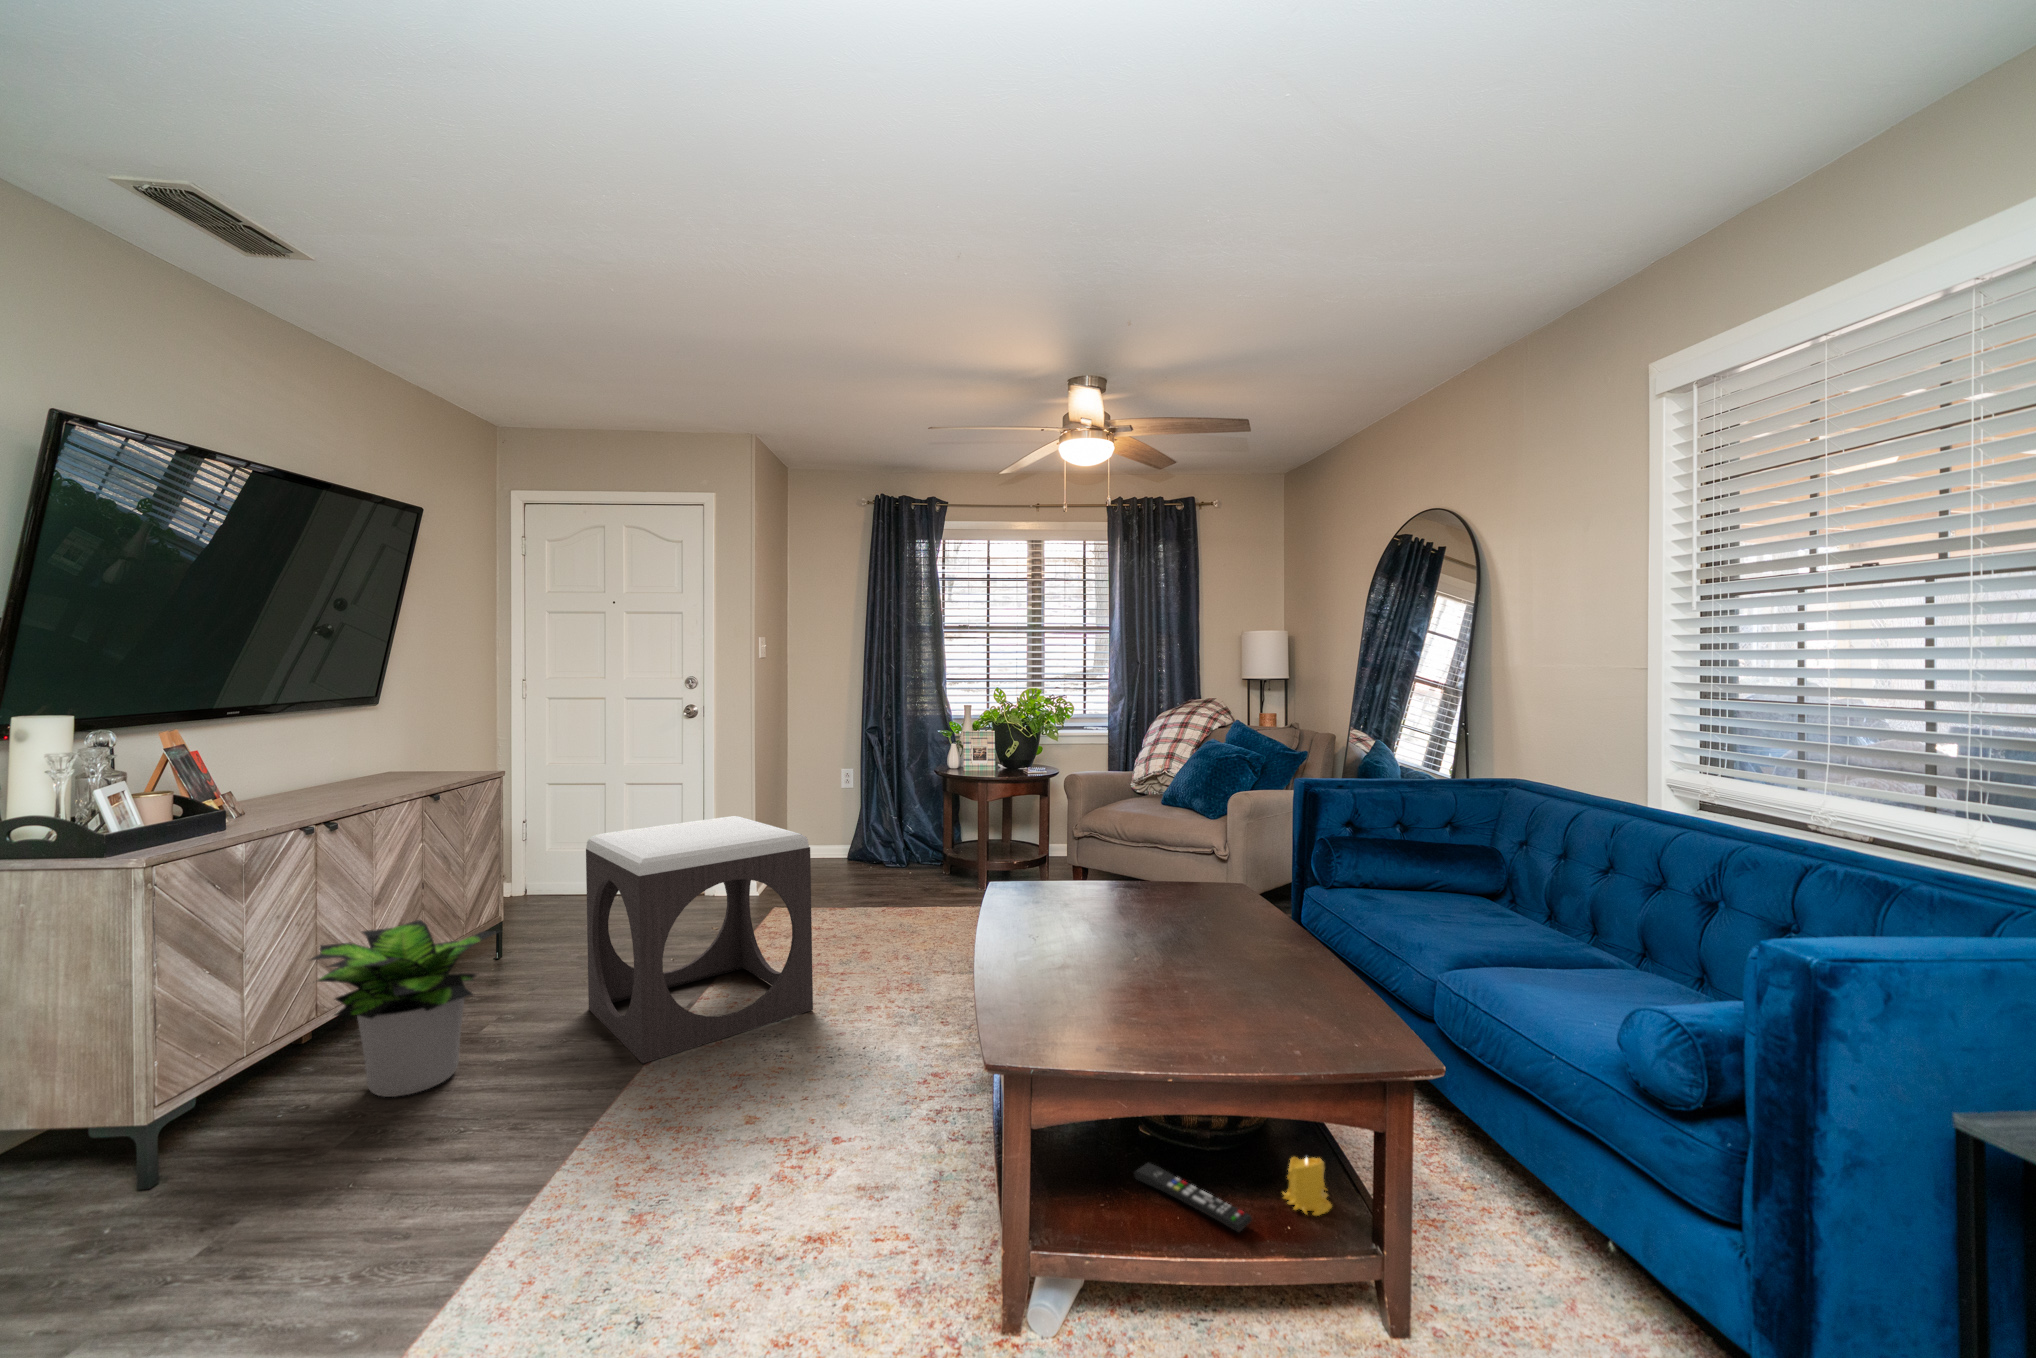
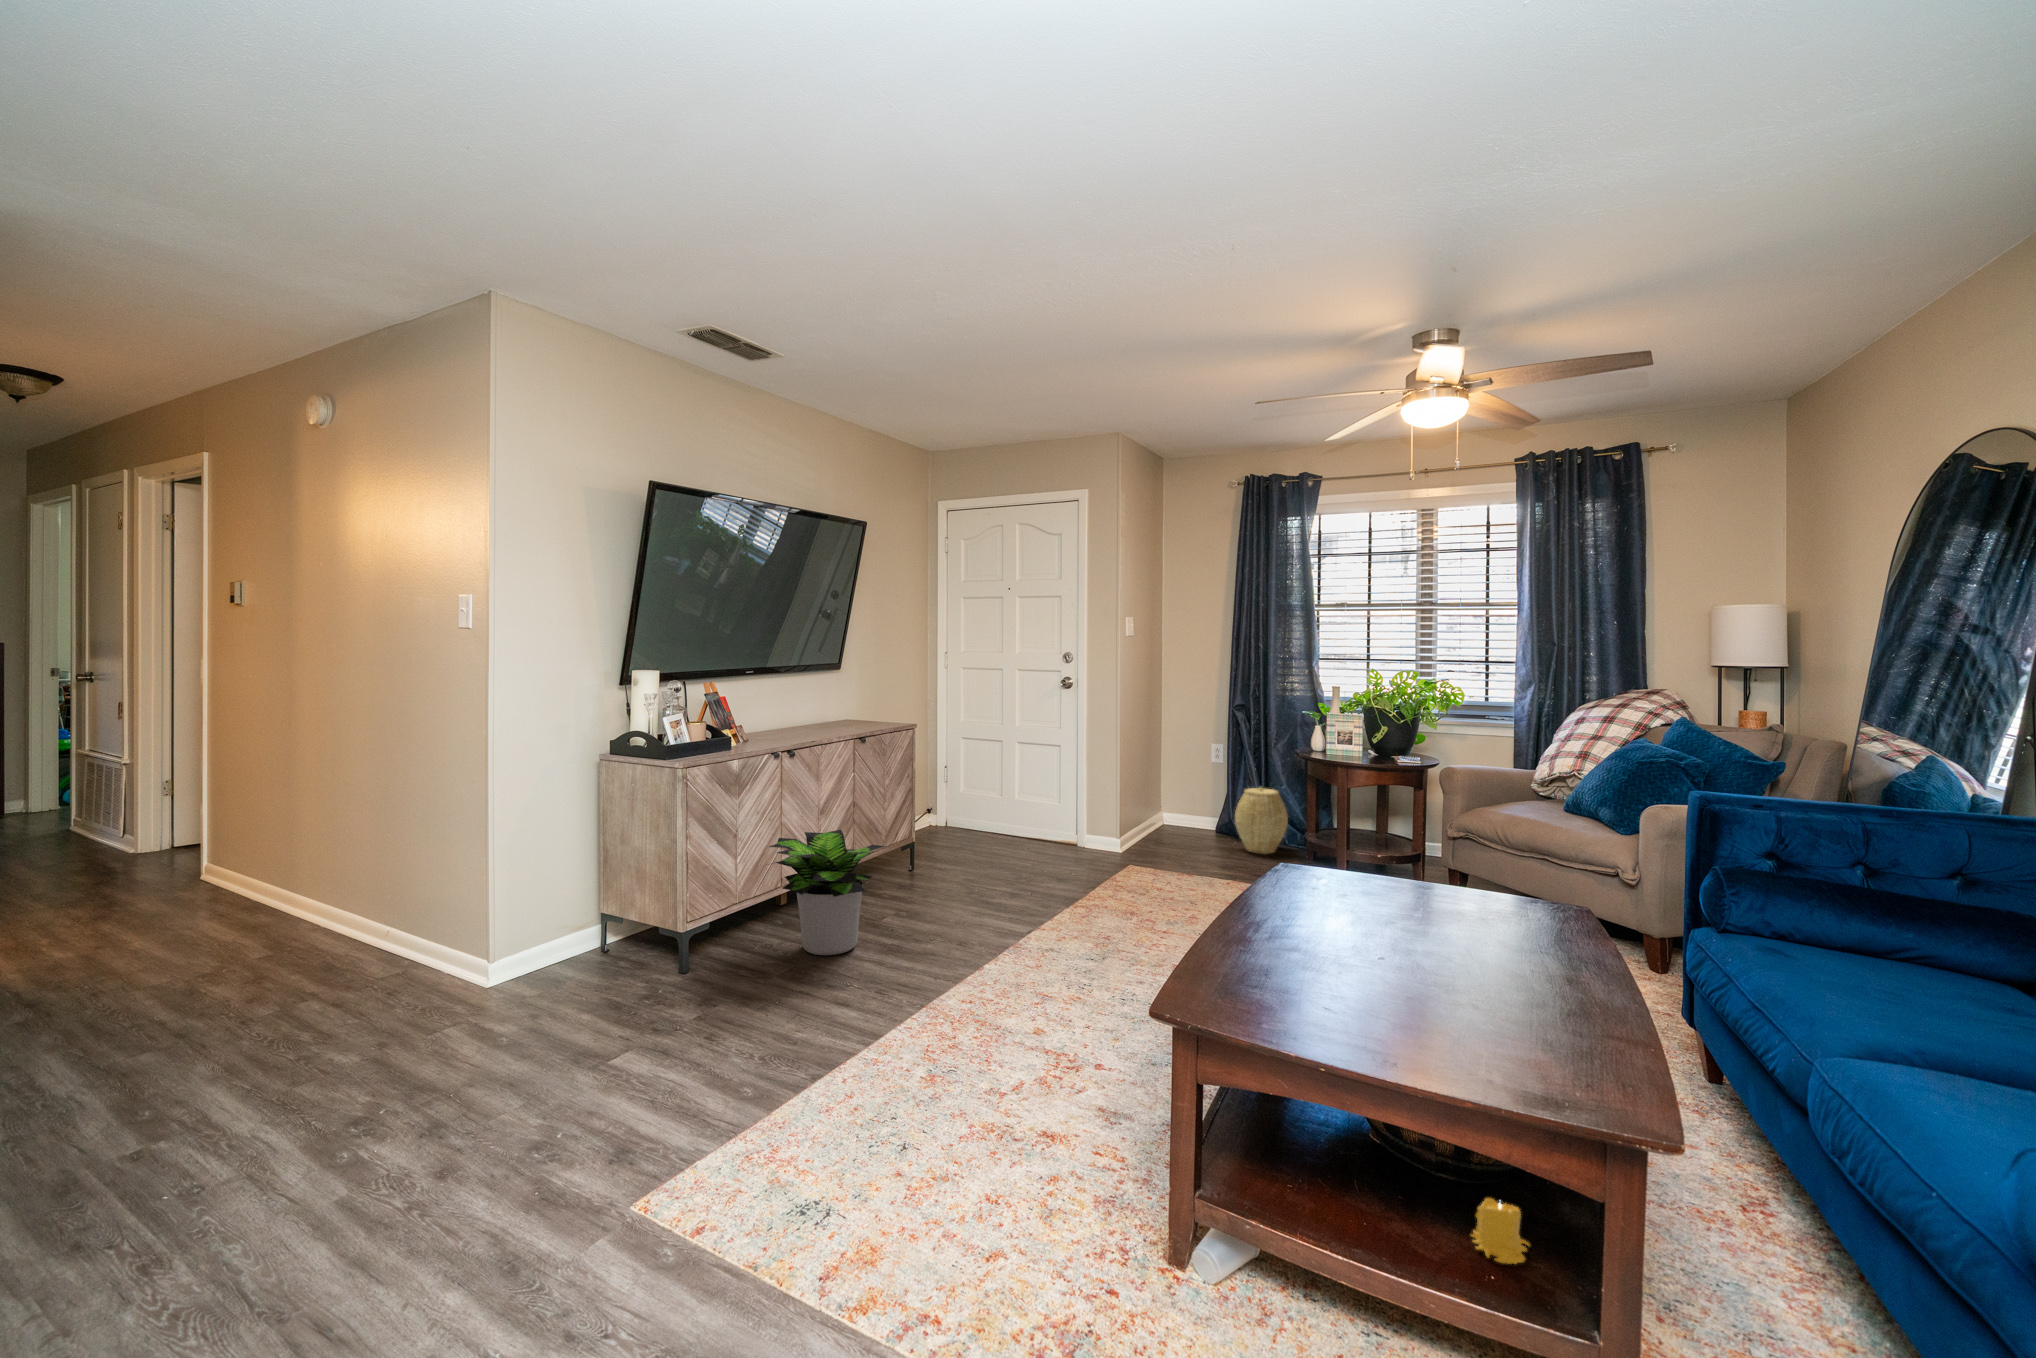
woven basket: none [876,809,927,874] -> present [1235,788,1288,854]
footstool: present [586,816,813,1063] -> none [954,777,1124,971]
remote control: present [1134,1163,1252,1232] -> none [1319,1158,1418,1245]

